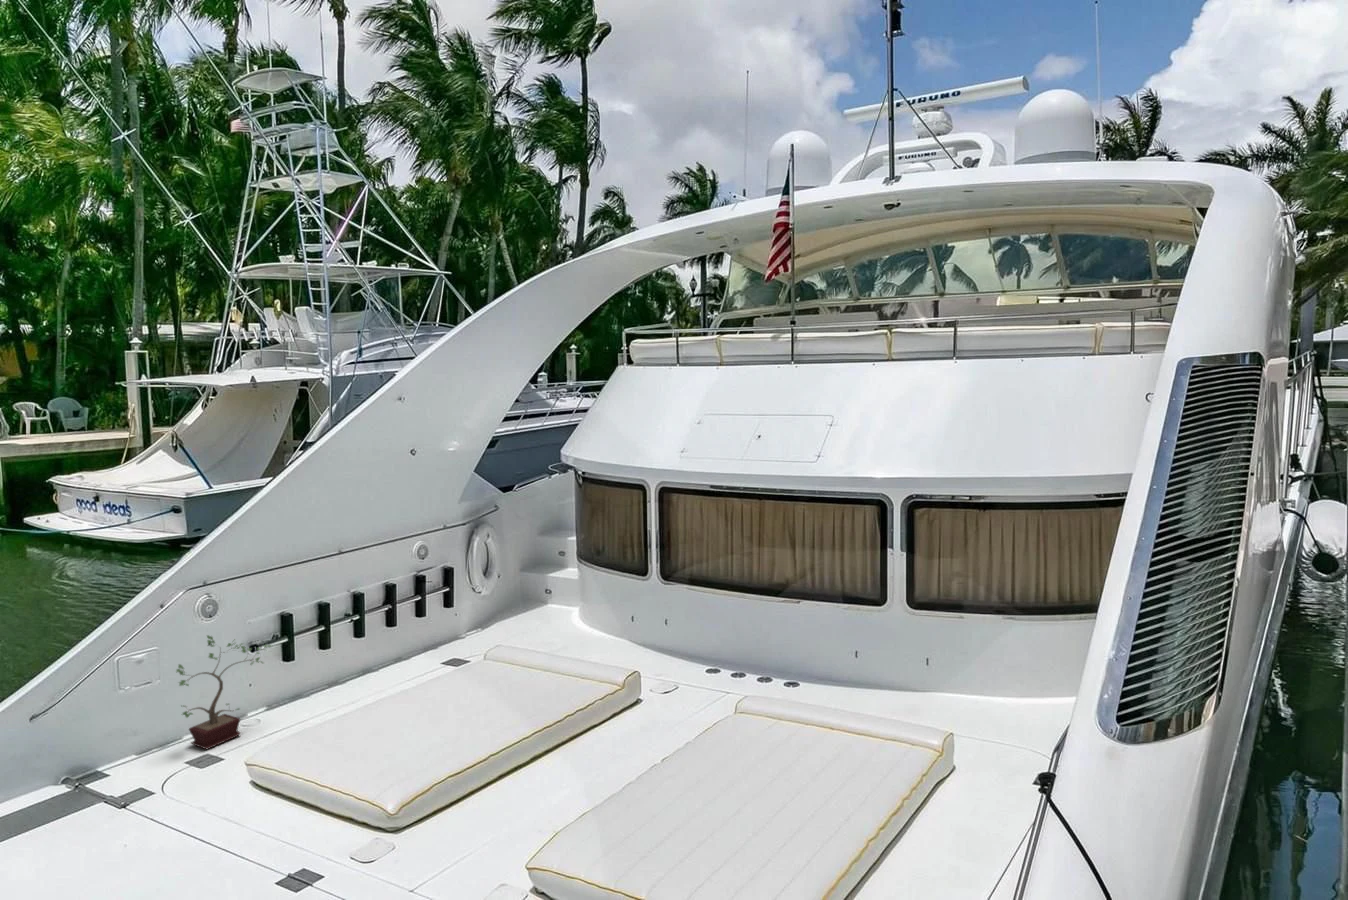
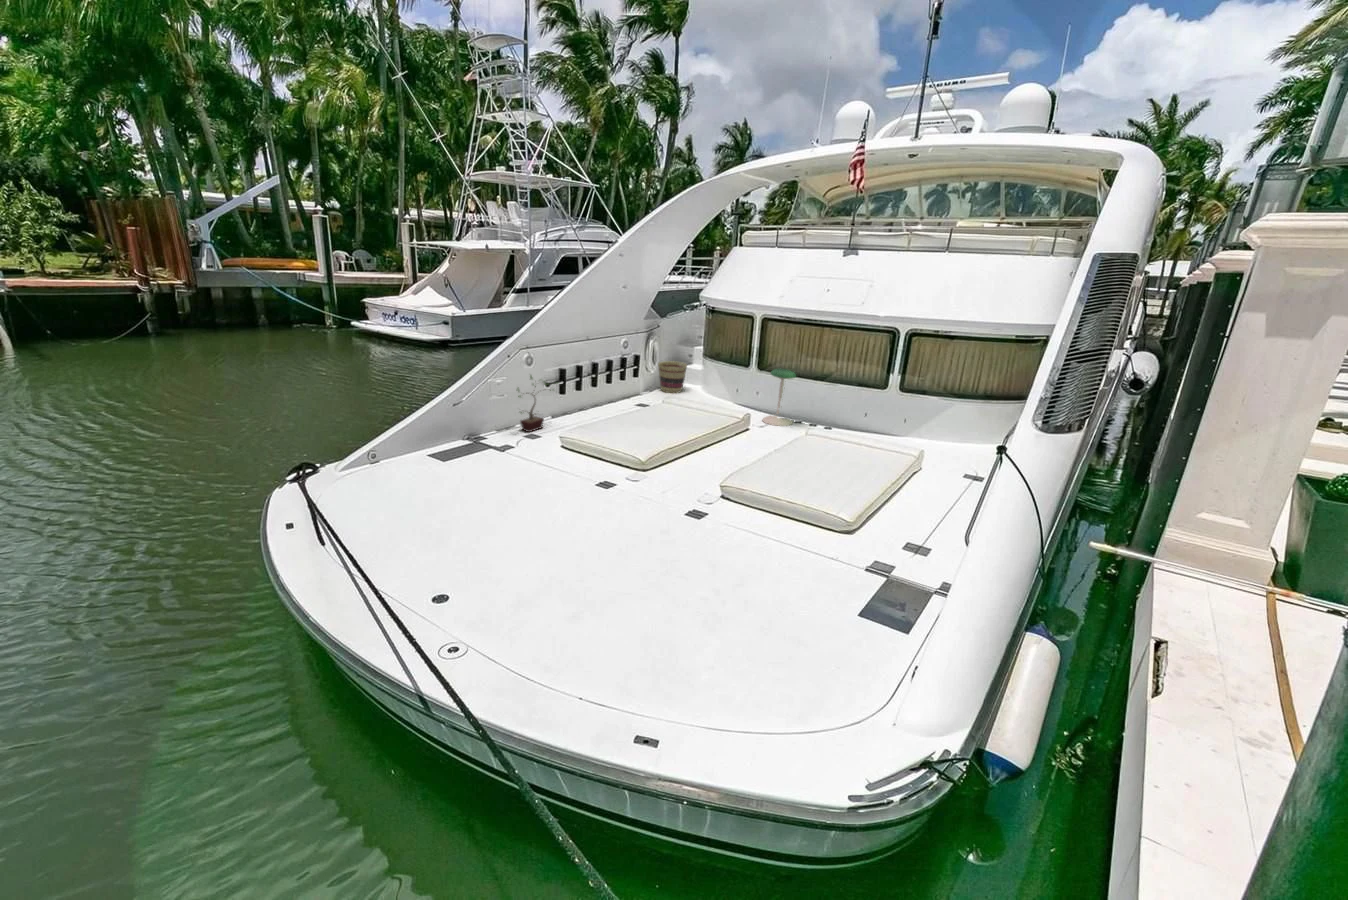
basket: none [492,570,544,630] -> present [658,361,687,393]
stool: none [672,577,729,686] -> present [762,368,796,426]

